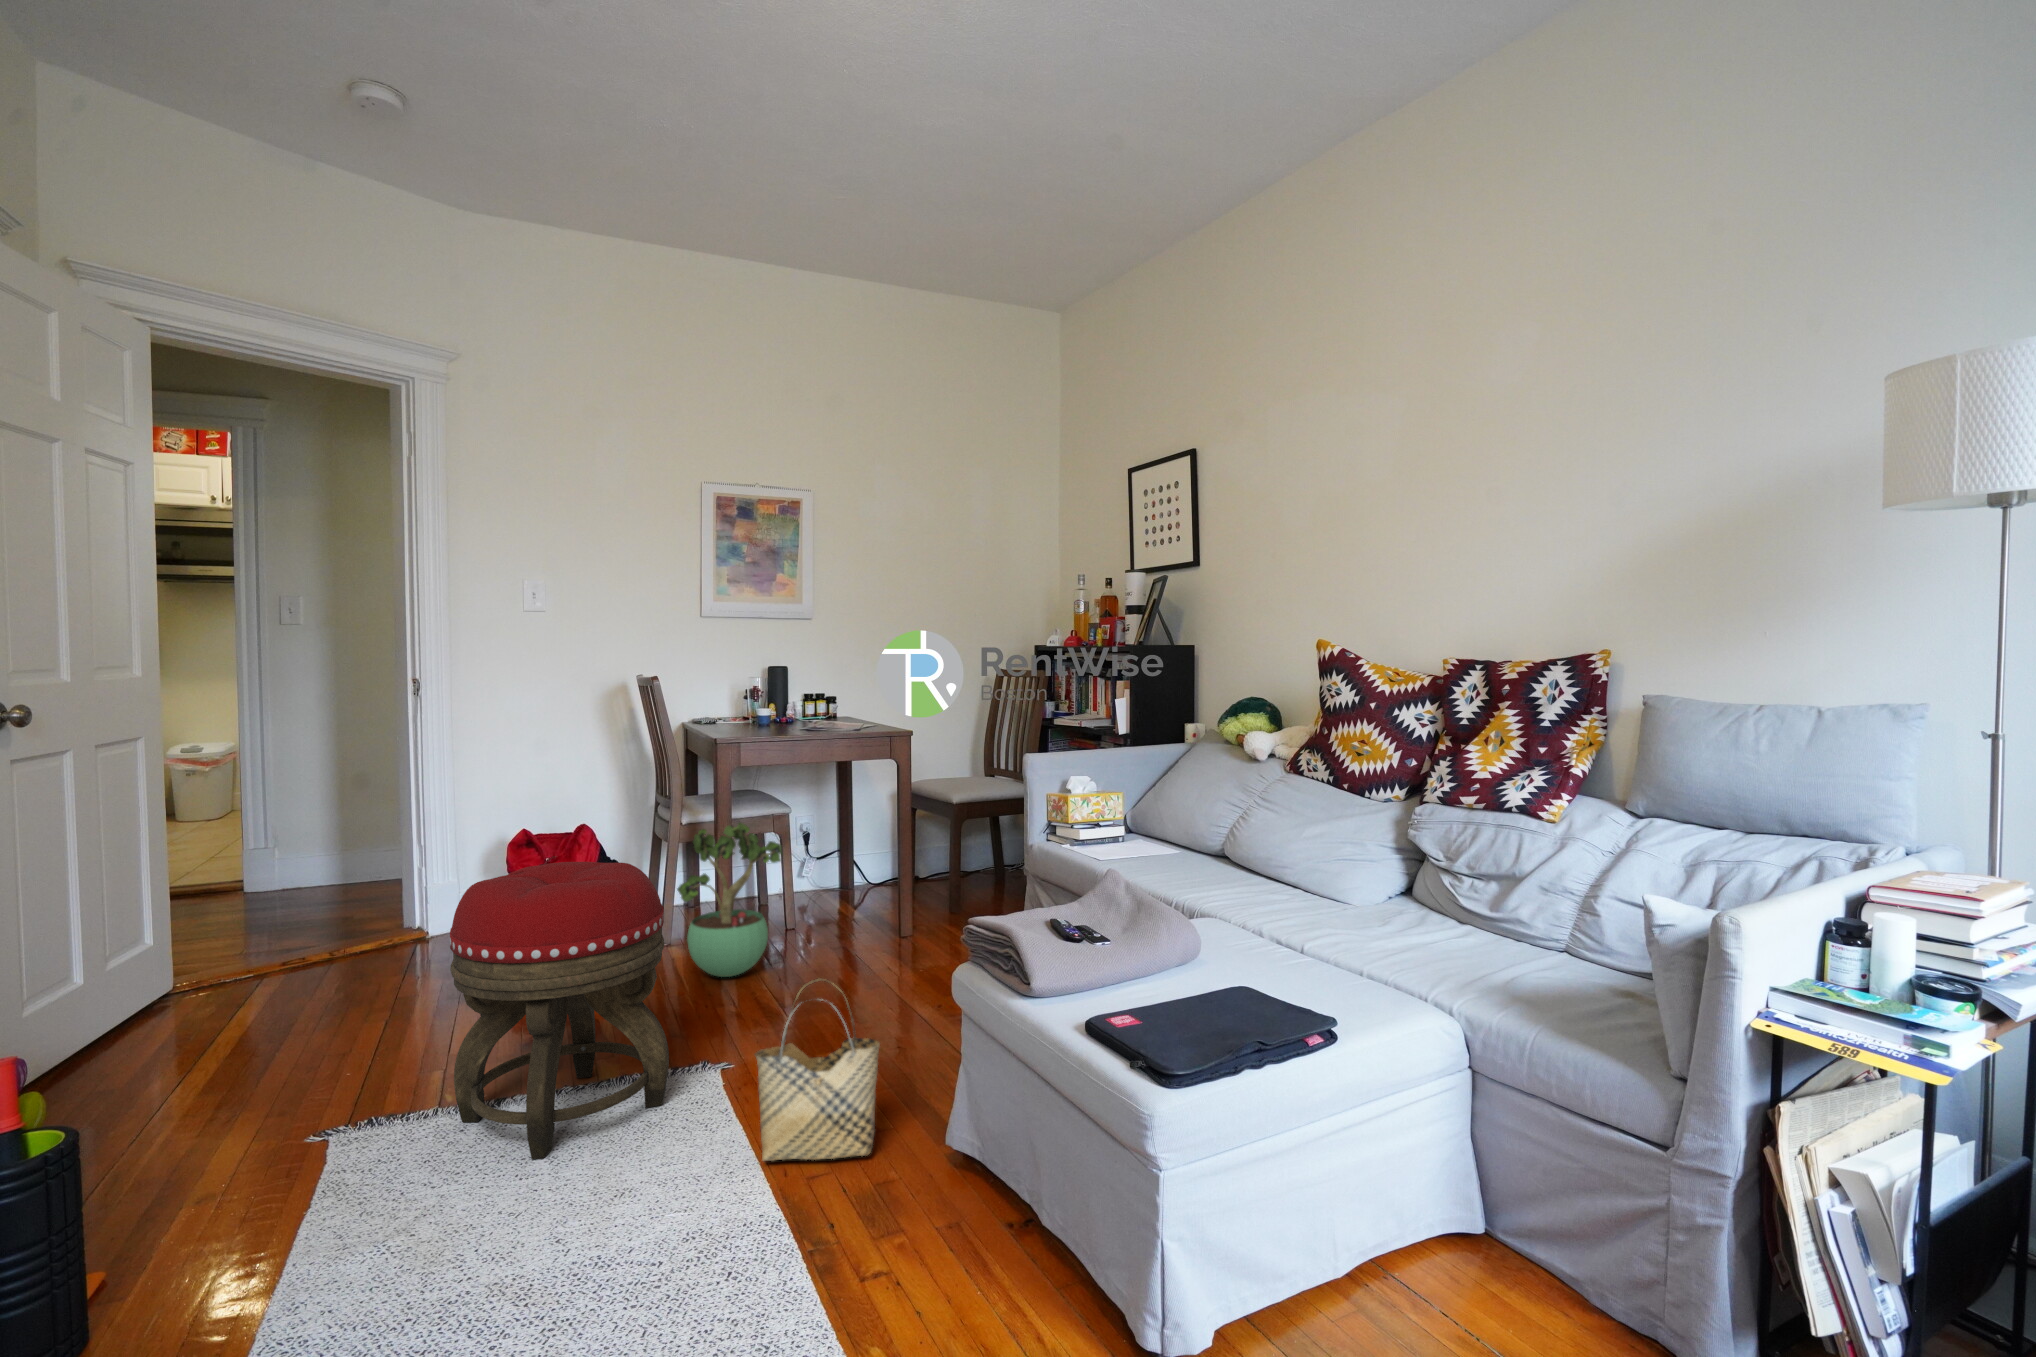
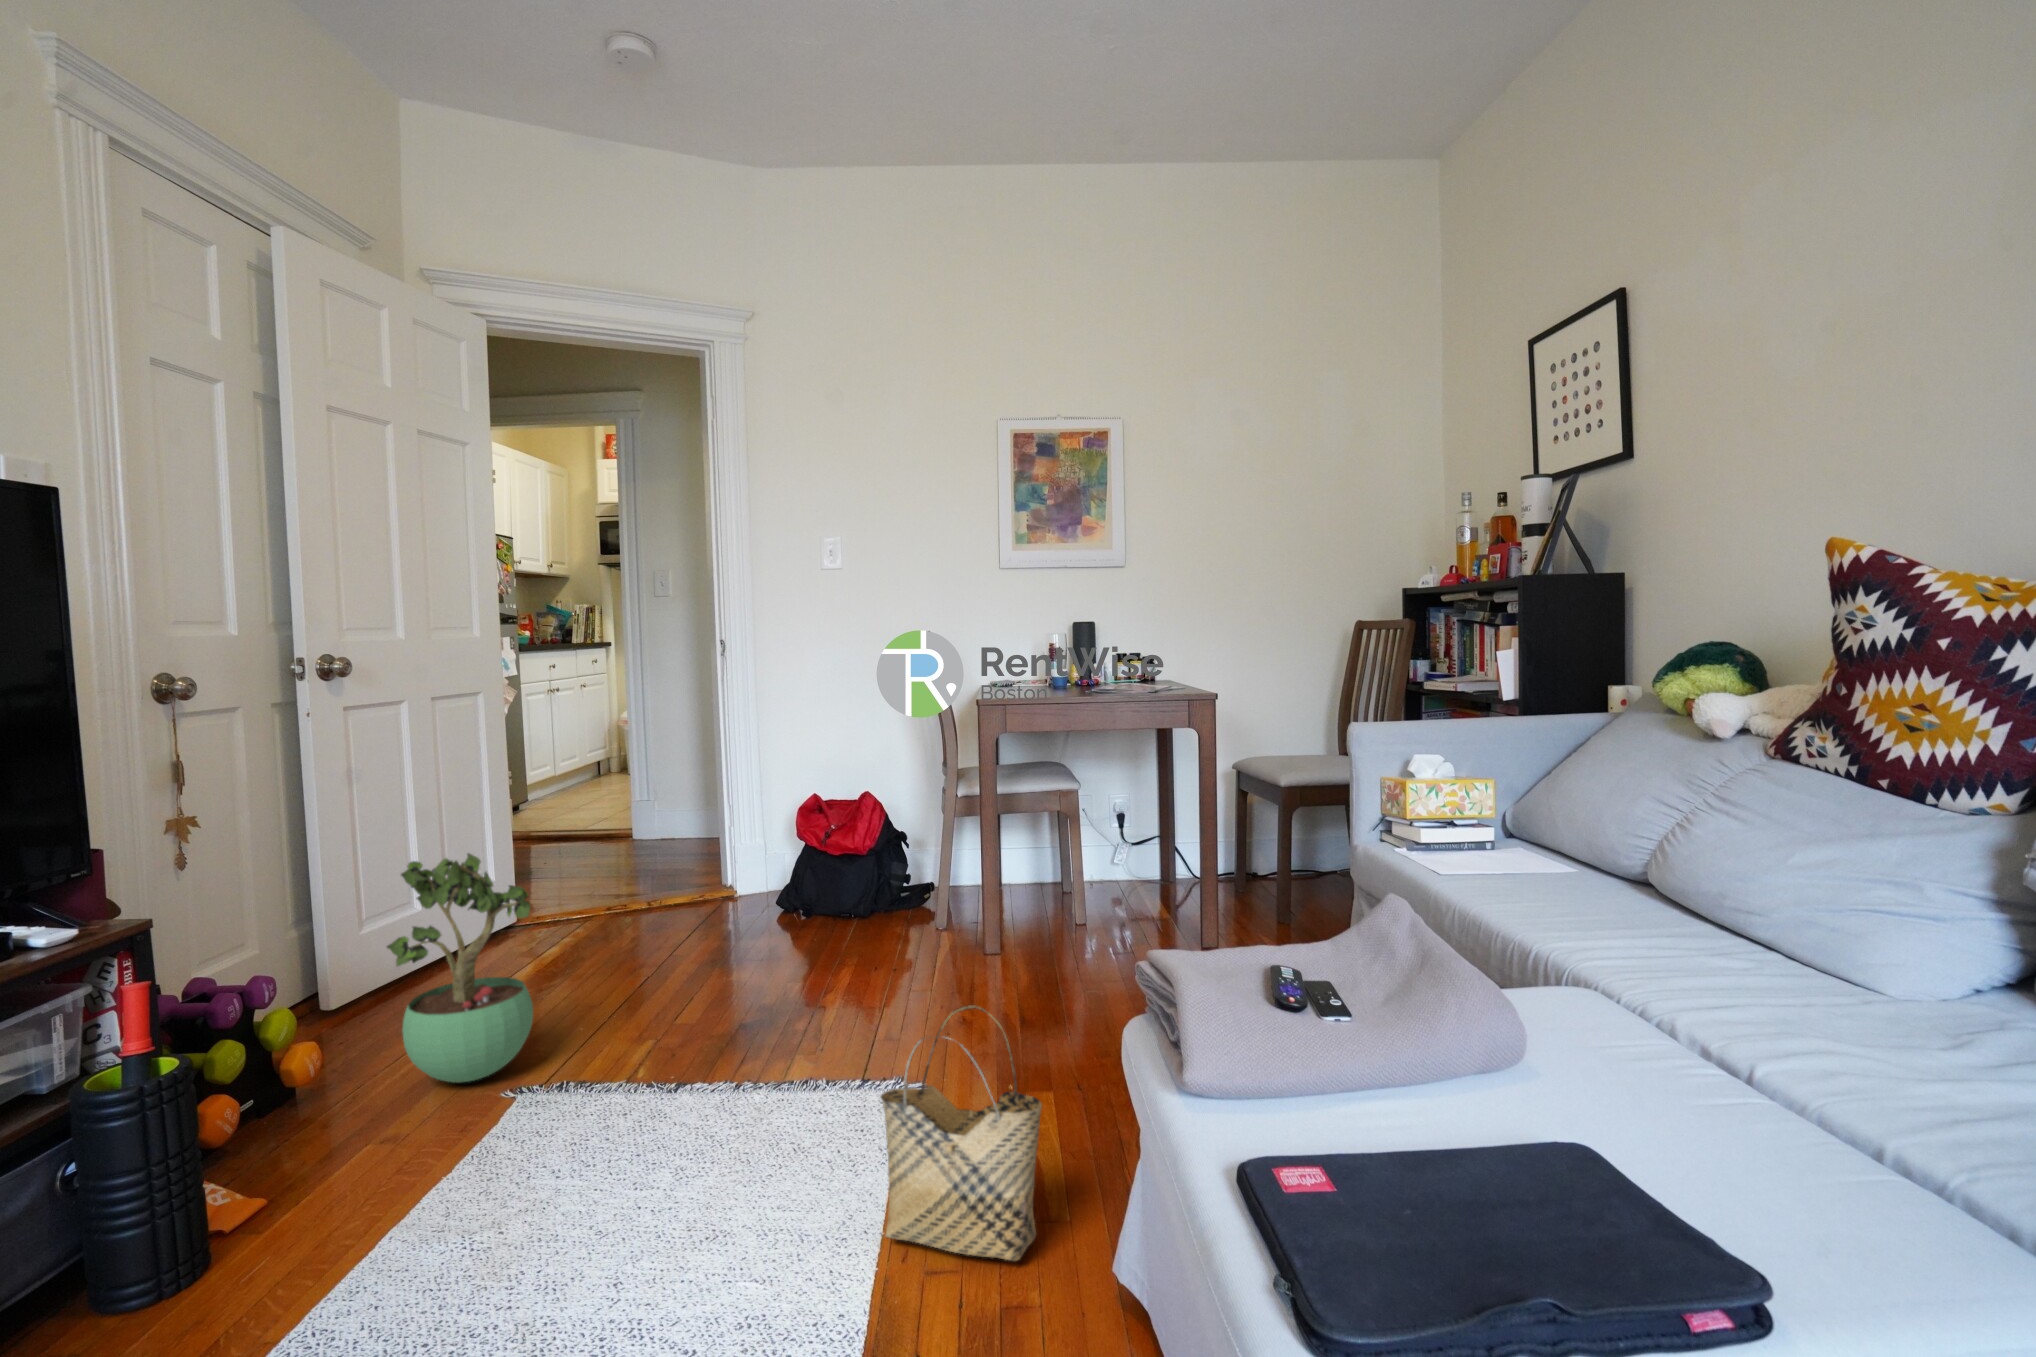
potted plant: present [677,822,782,977] -> present [387,853,533,1083]
footstool: present [450,862,669,1159] -> none [600,829,838,1173]

